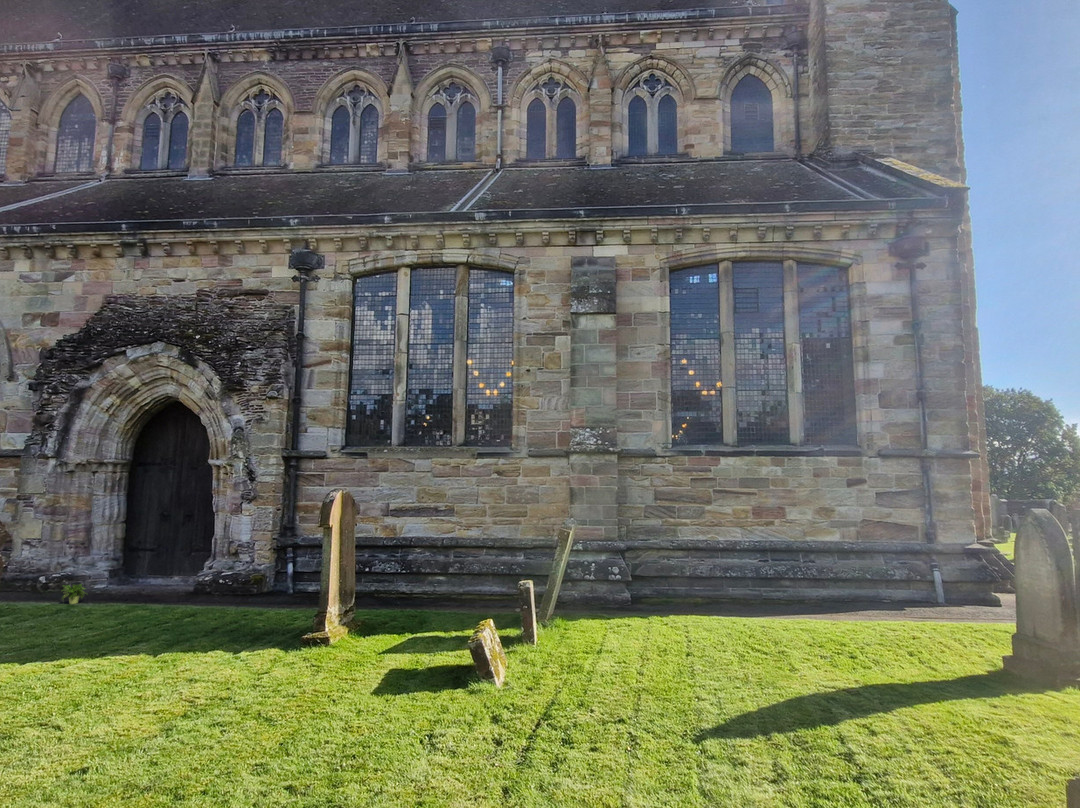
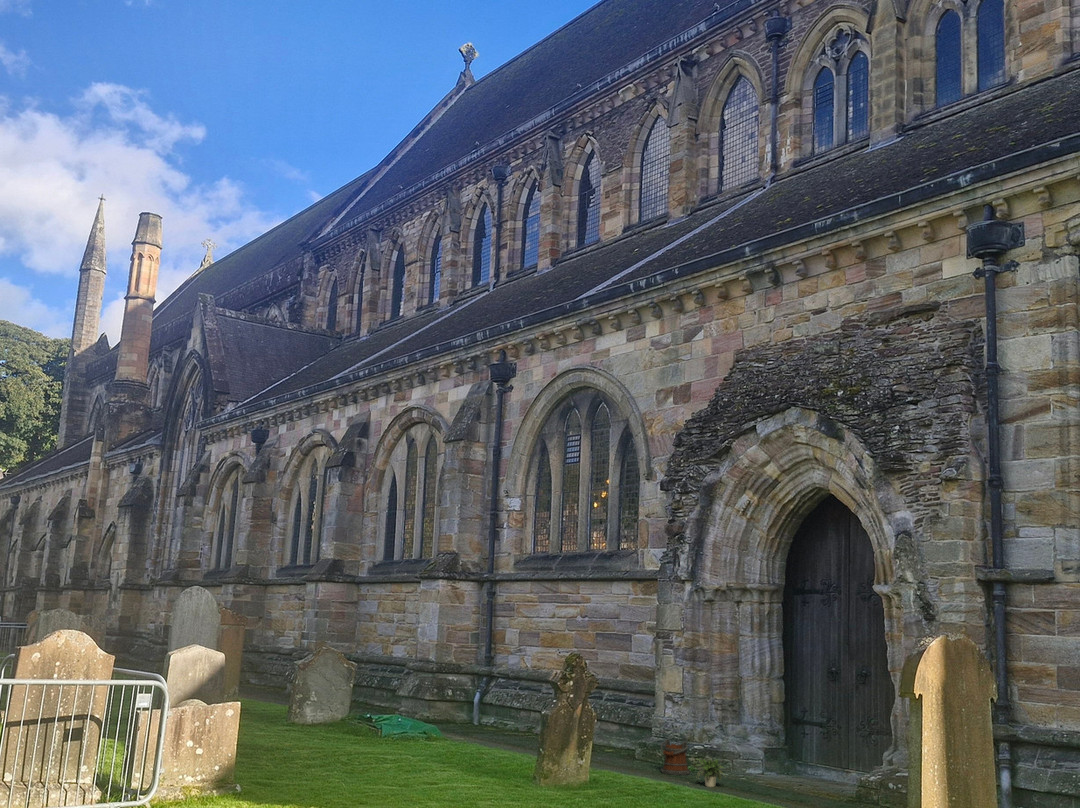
bucket: none [19,575,48,601] -> present [661,739,691,775]

